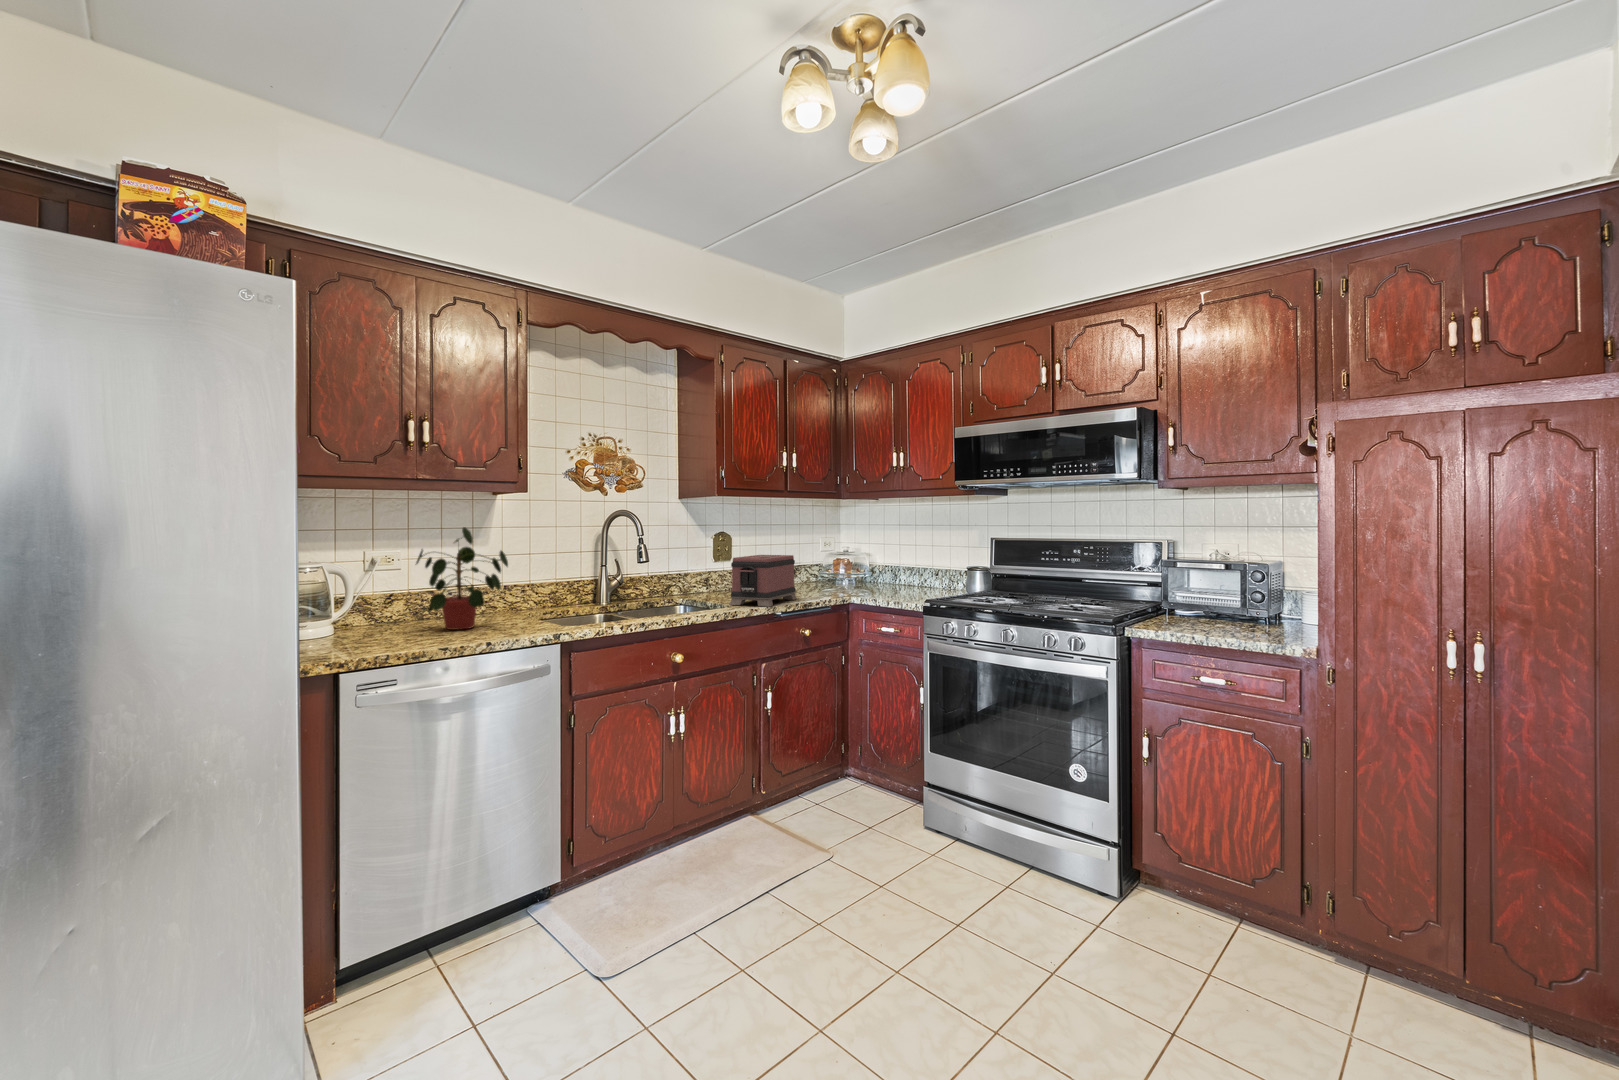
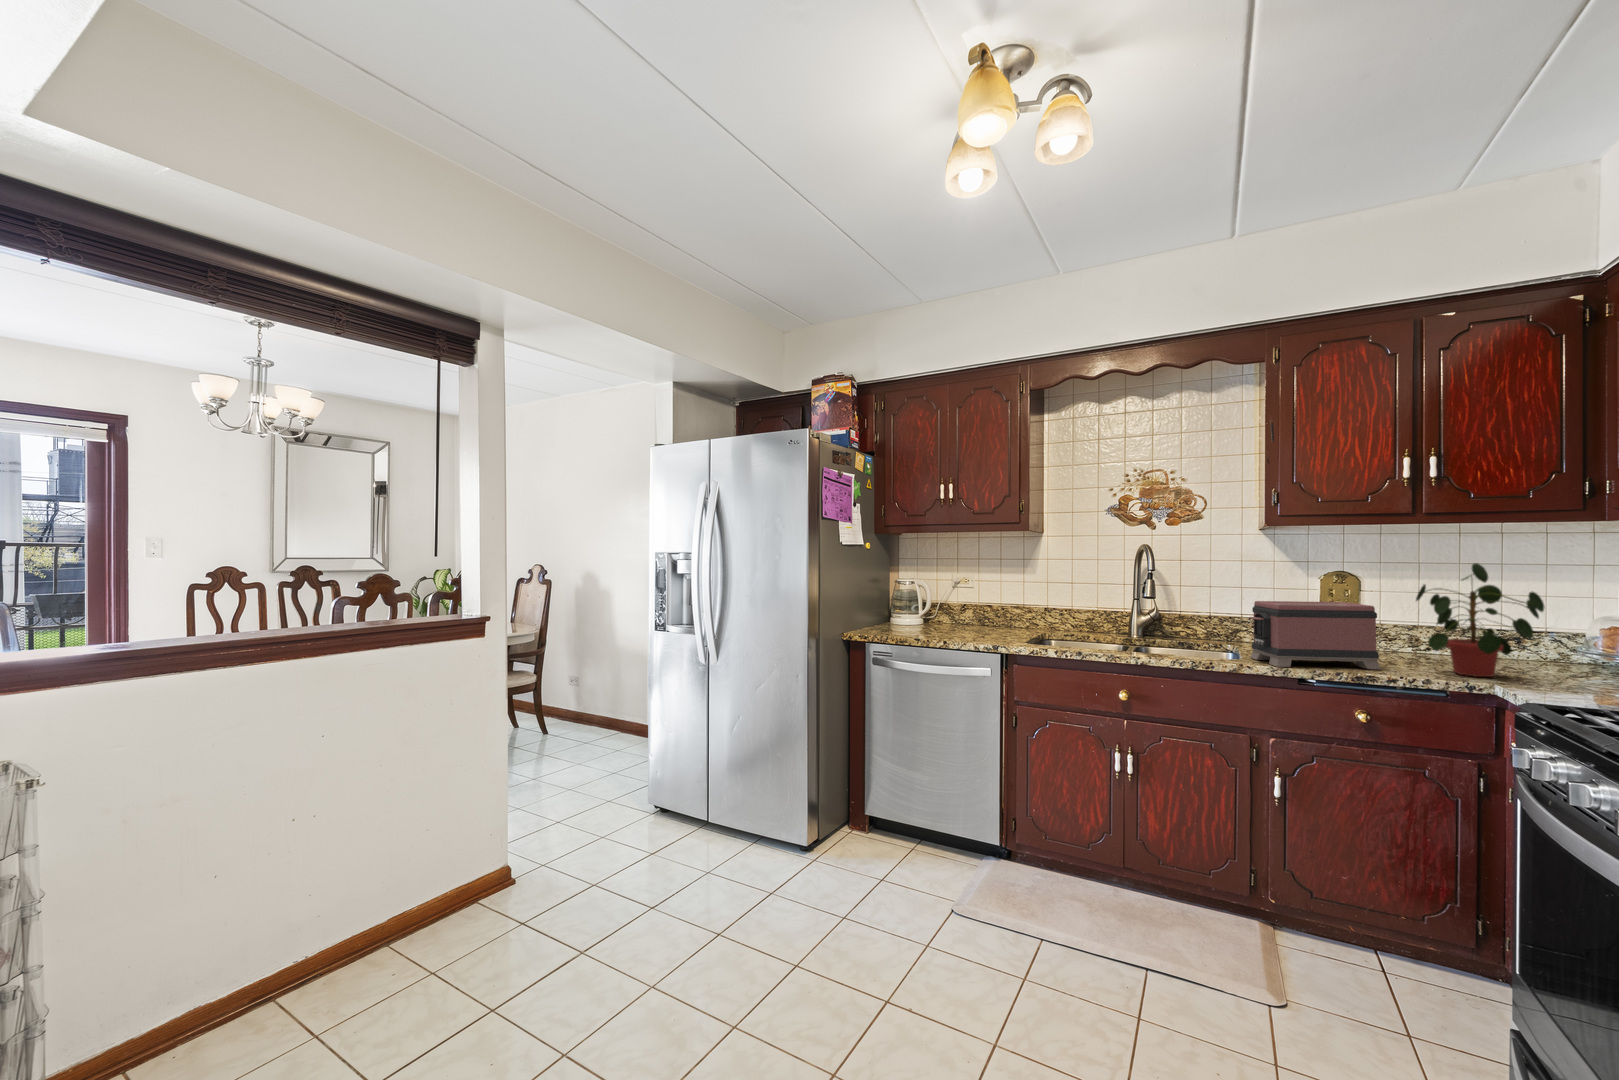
potted plant: present [416,527,508,630] -> present [1416,563,1545,677]

